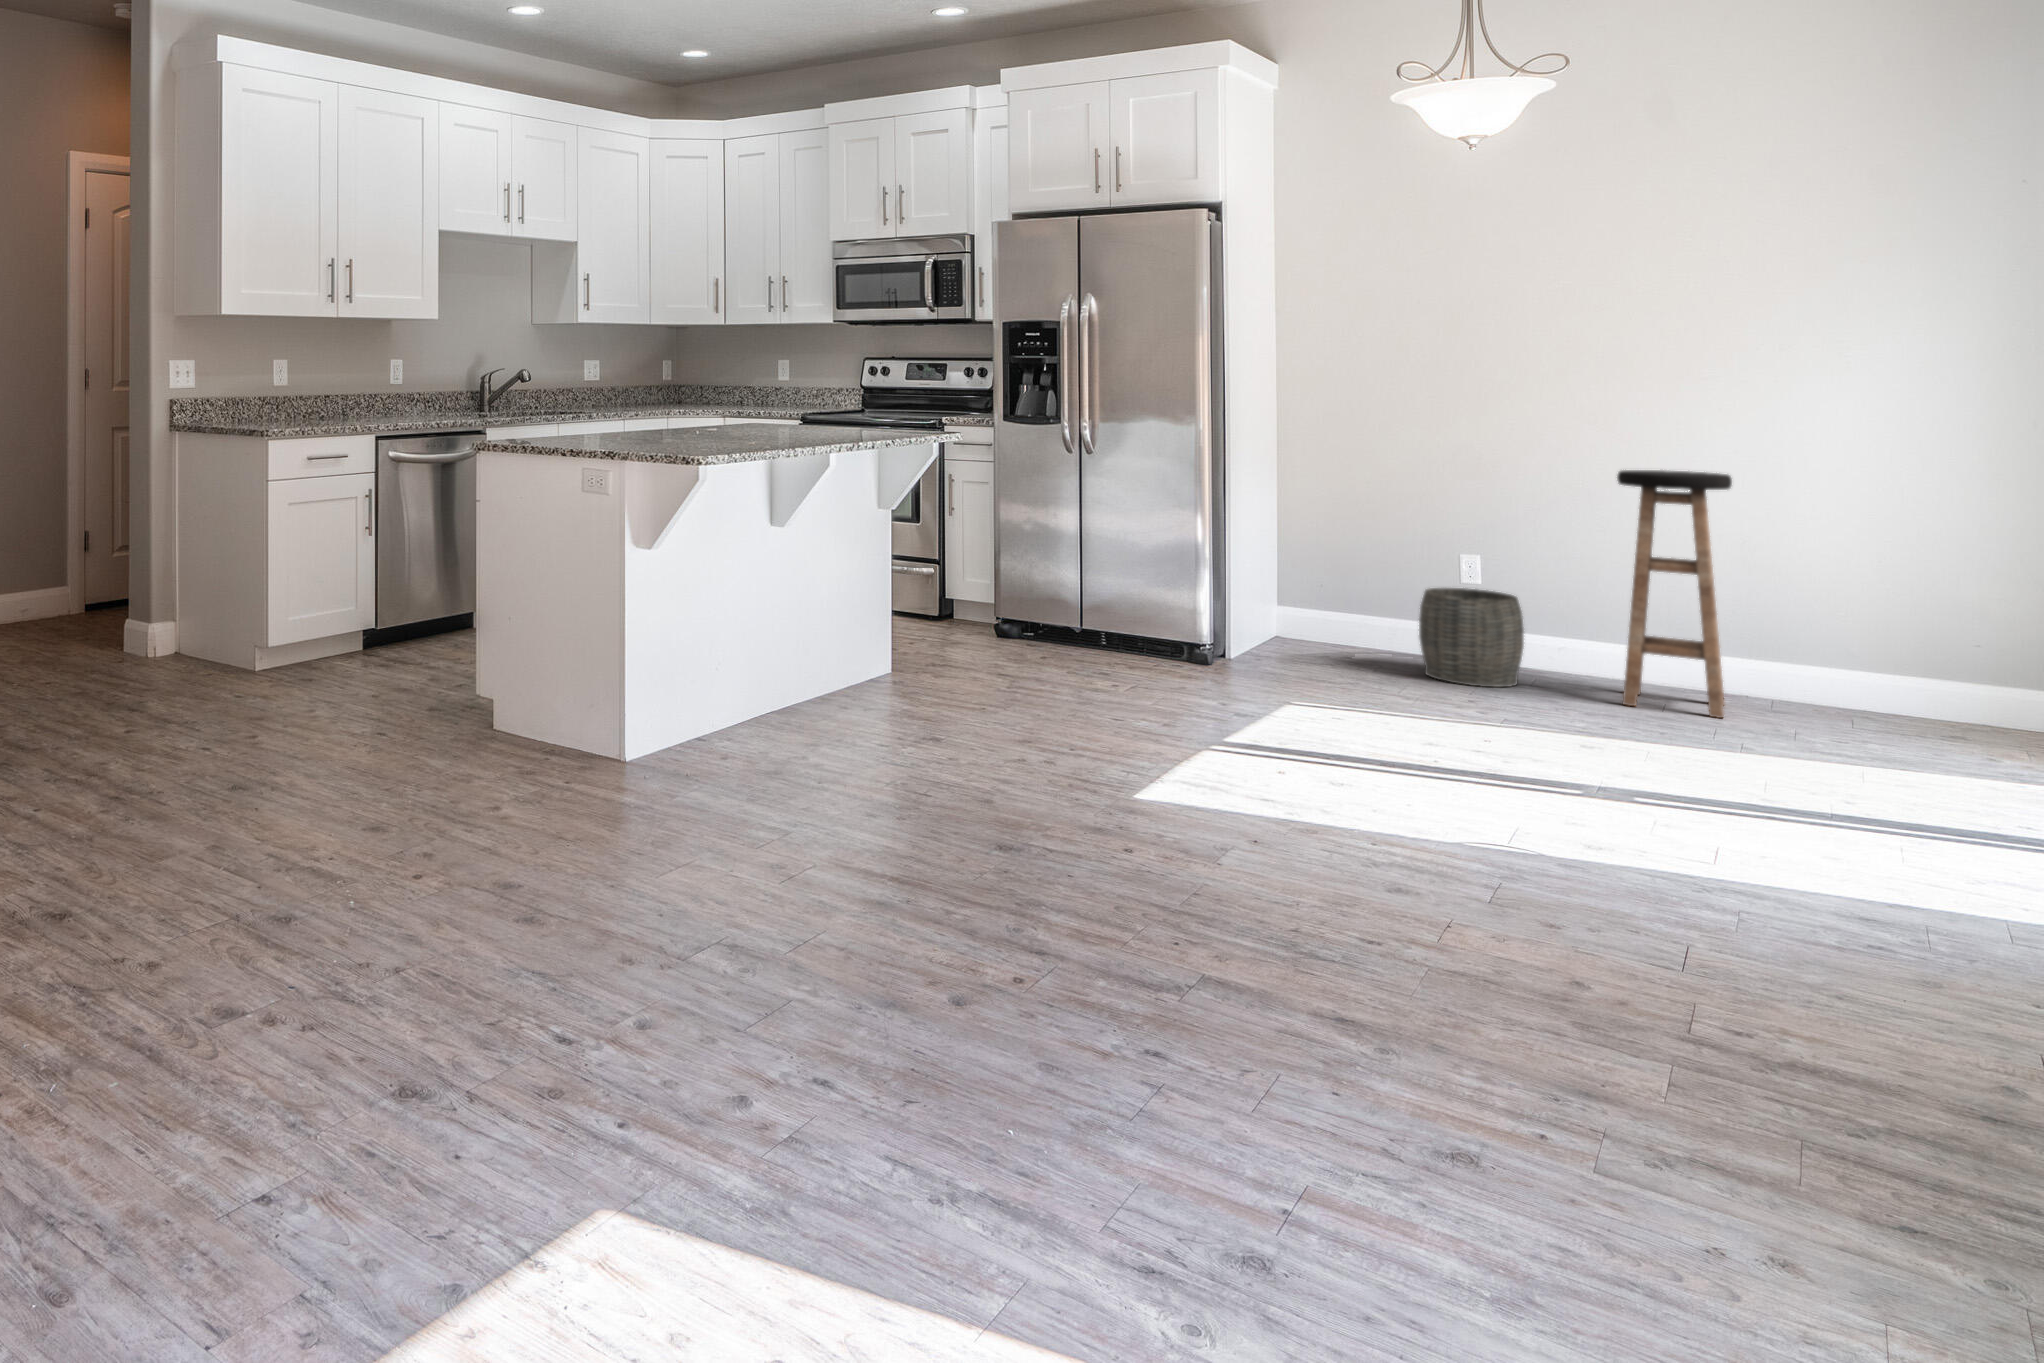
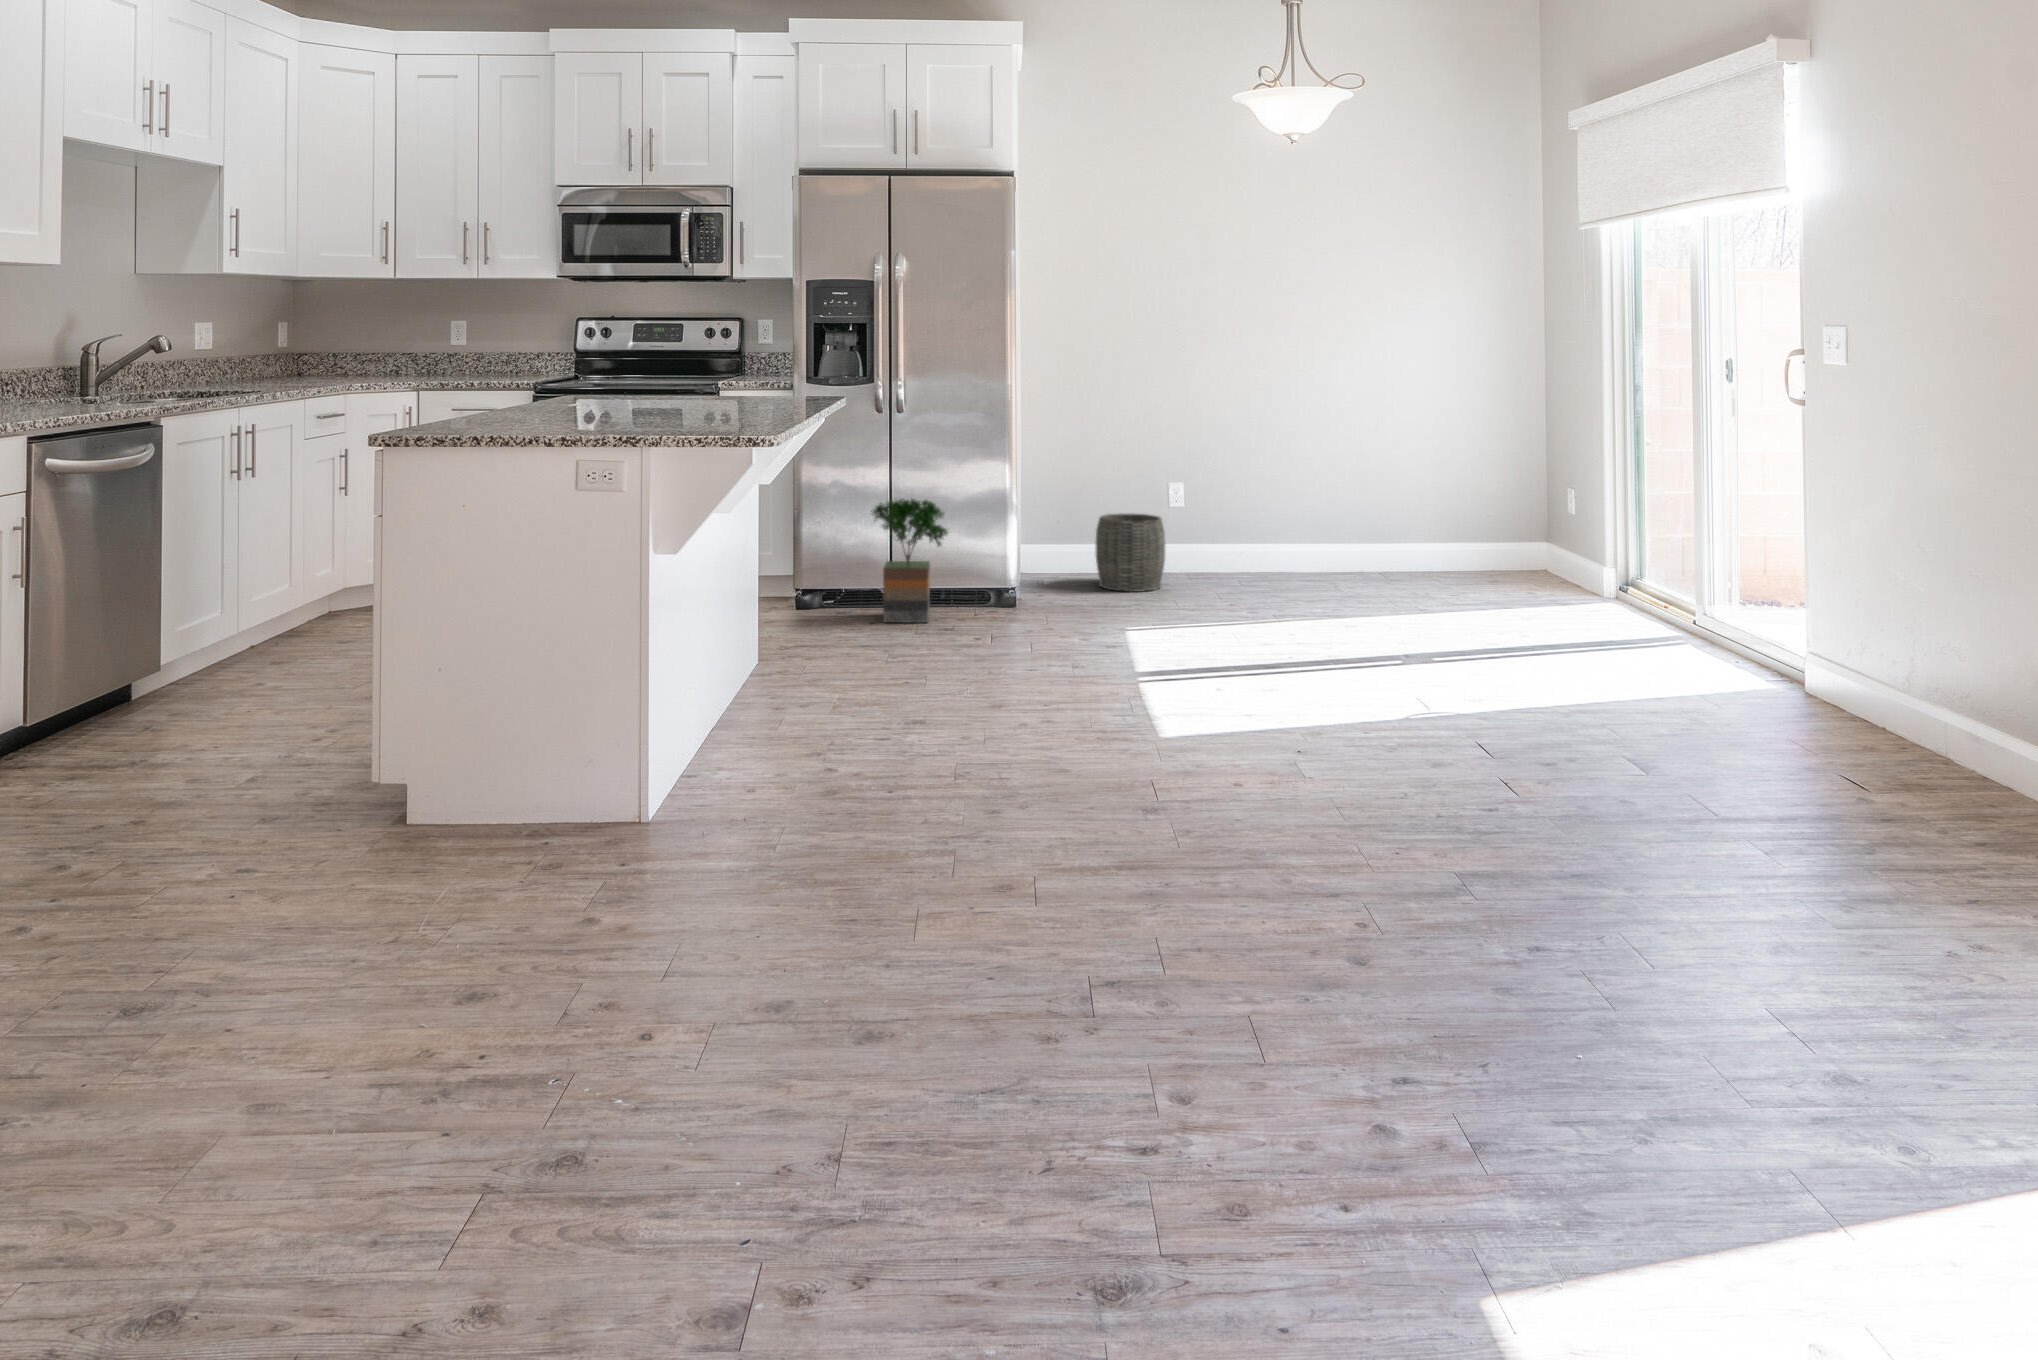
bar stool: present [1617,470,1732,718] -> none [1221,411,1290,590]
potted tree: none [1085,538,1176,674] -> present [871,498,948,623]

